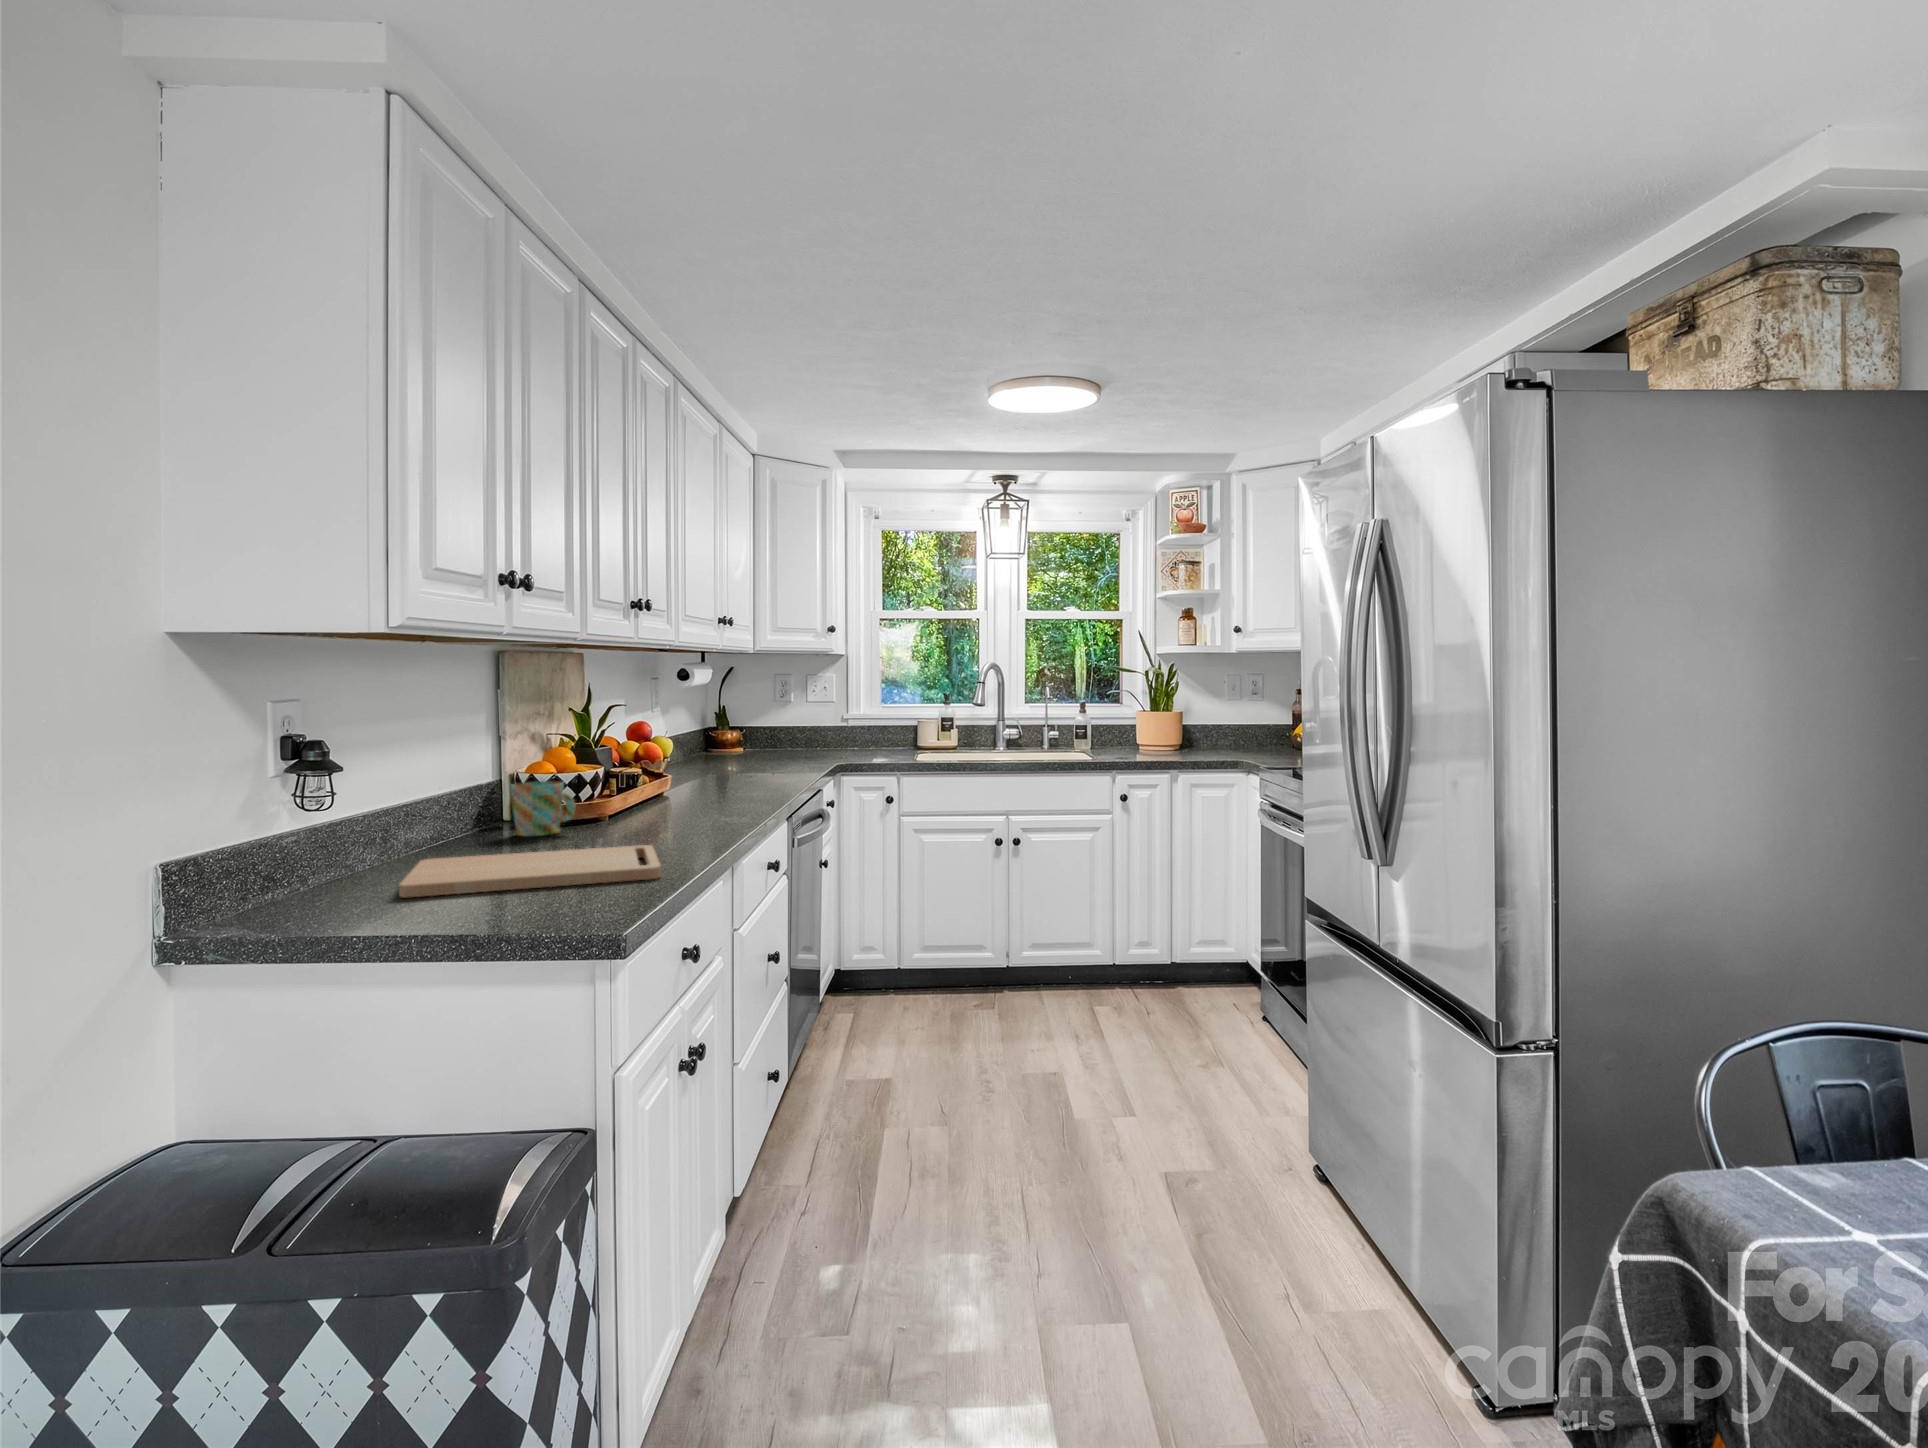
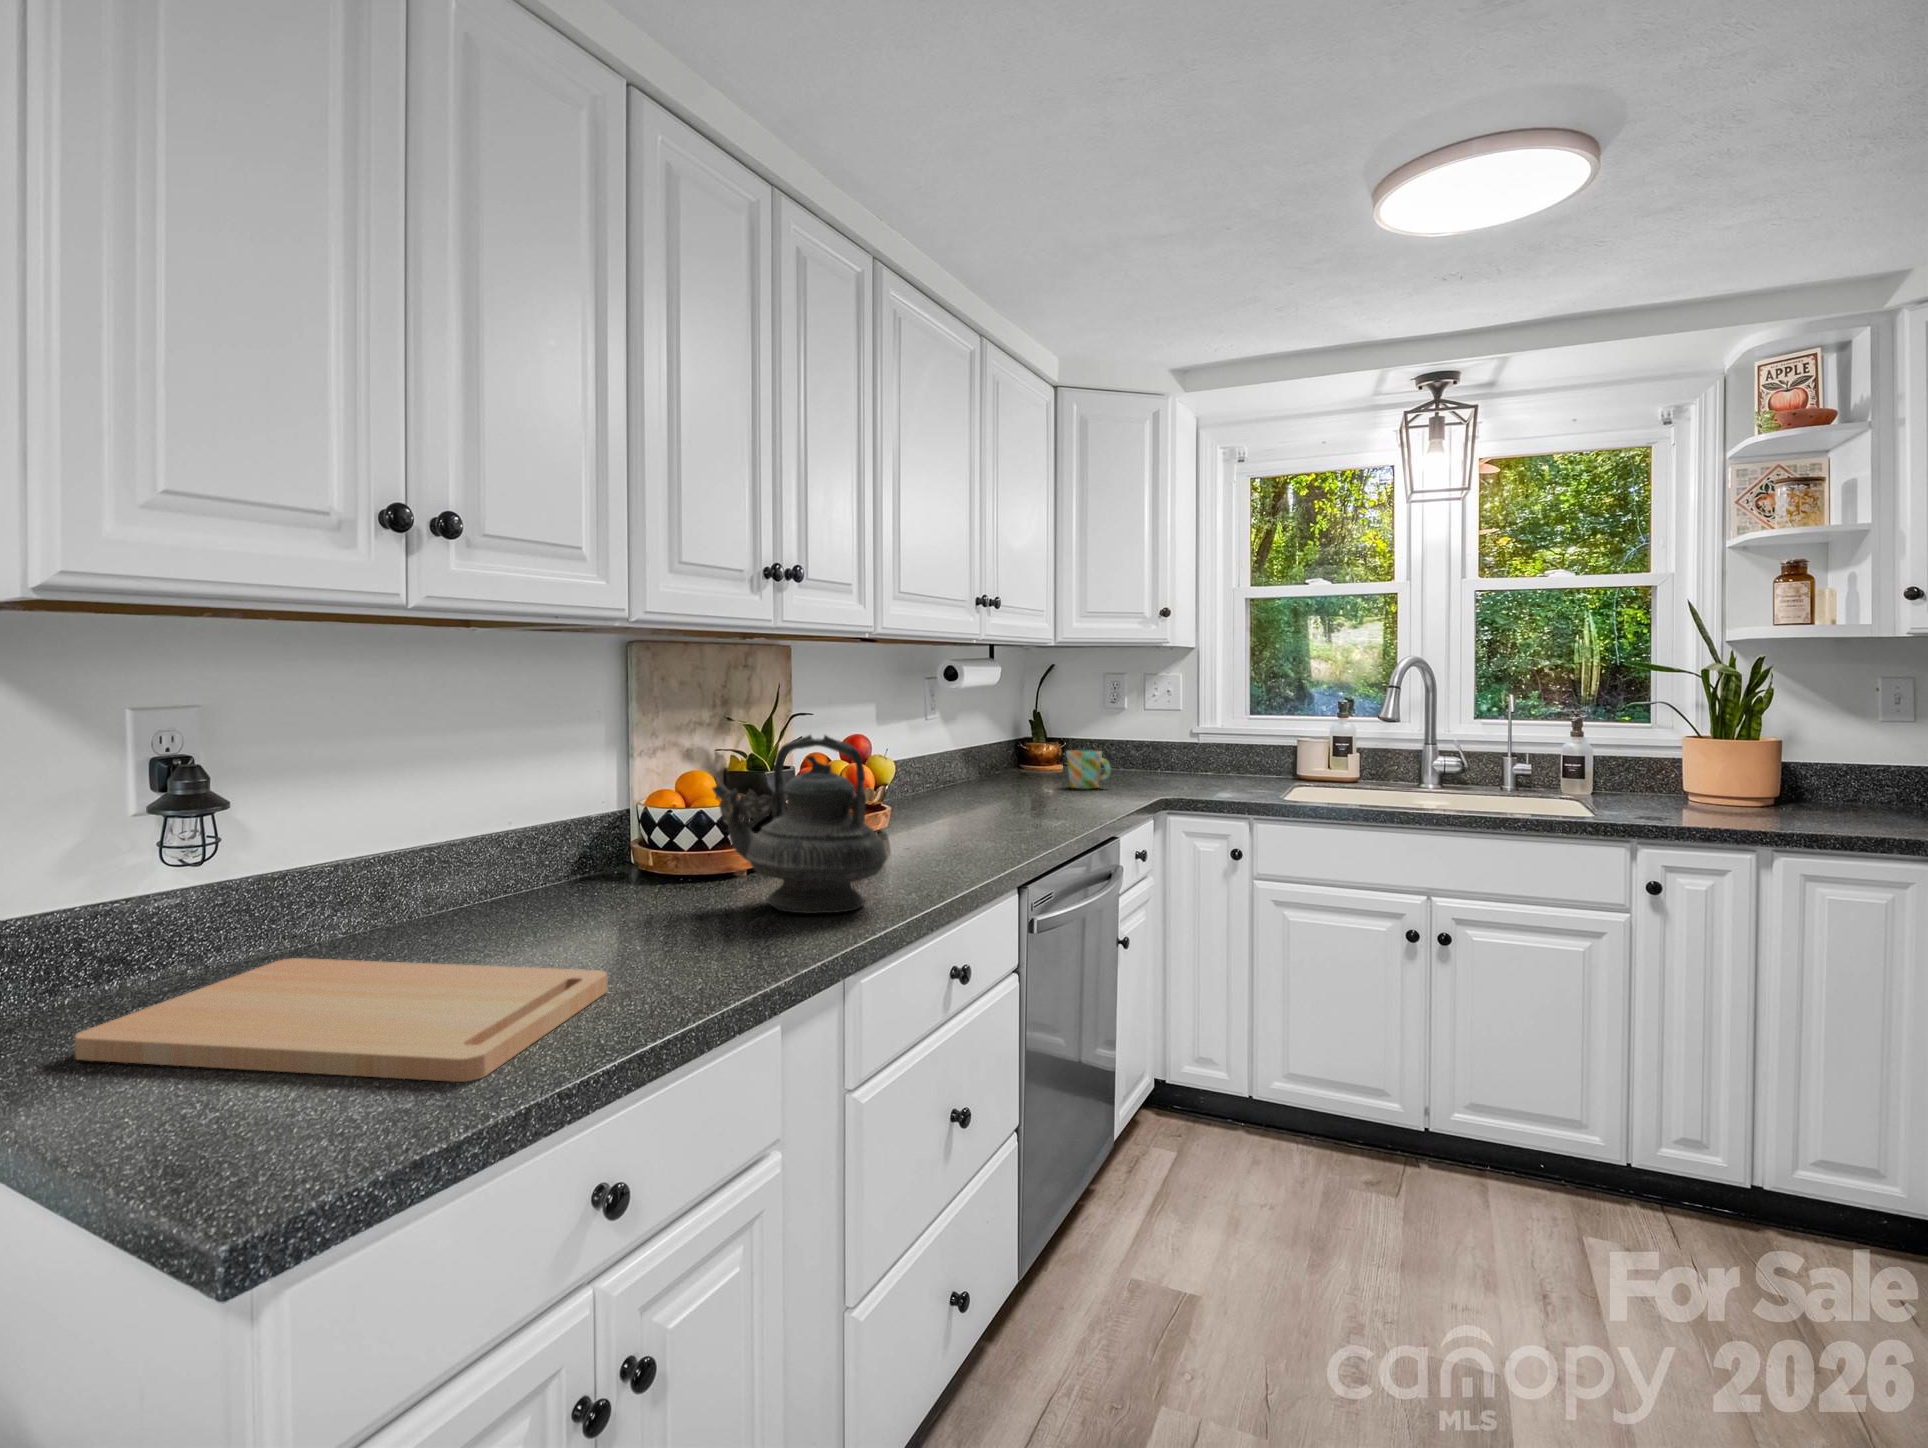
teapot: none [618,715,744,825] -> present [713,735,887,913]
mug: present [510,781,576,836] -> present [1066,750,1111,789]

